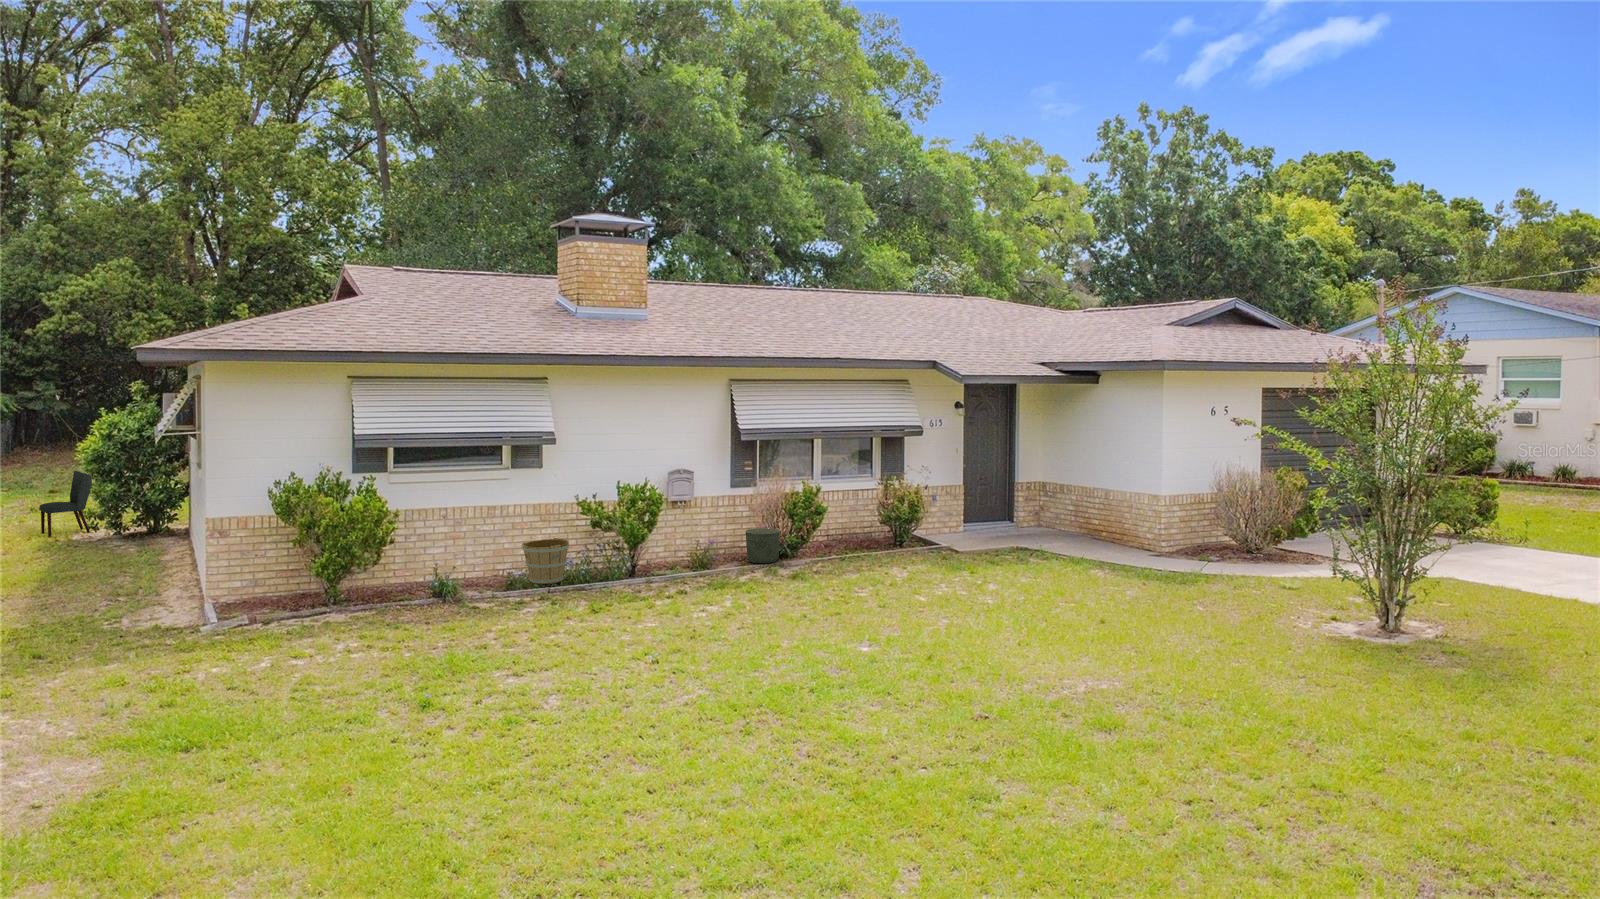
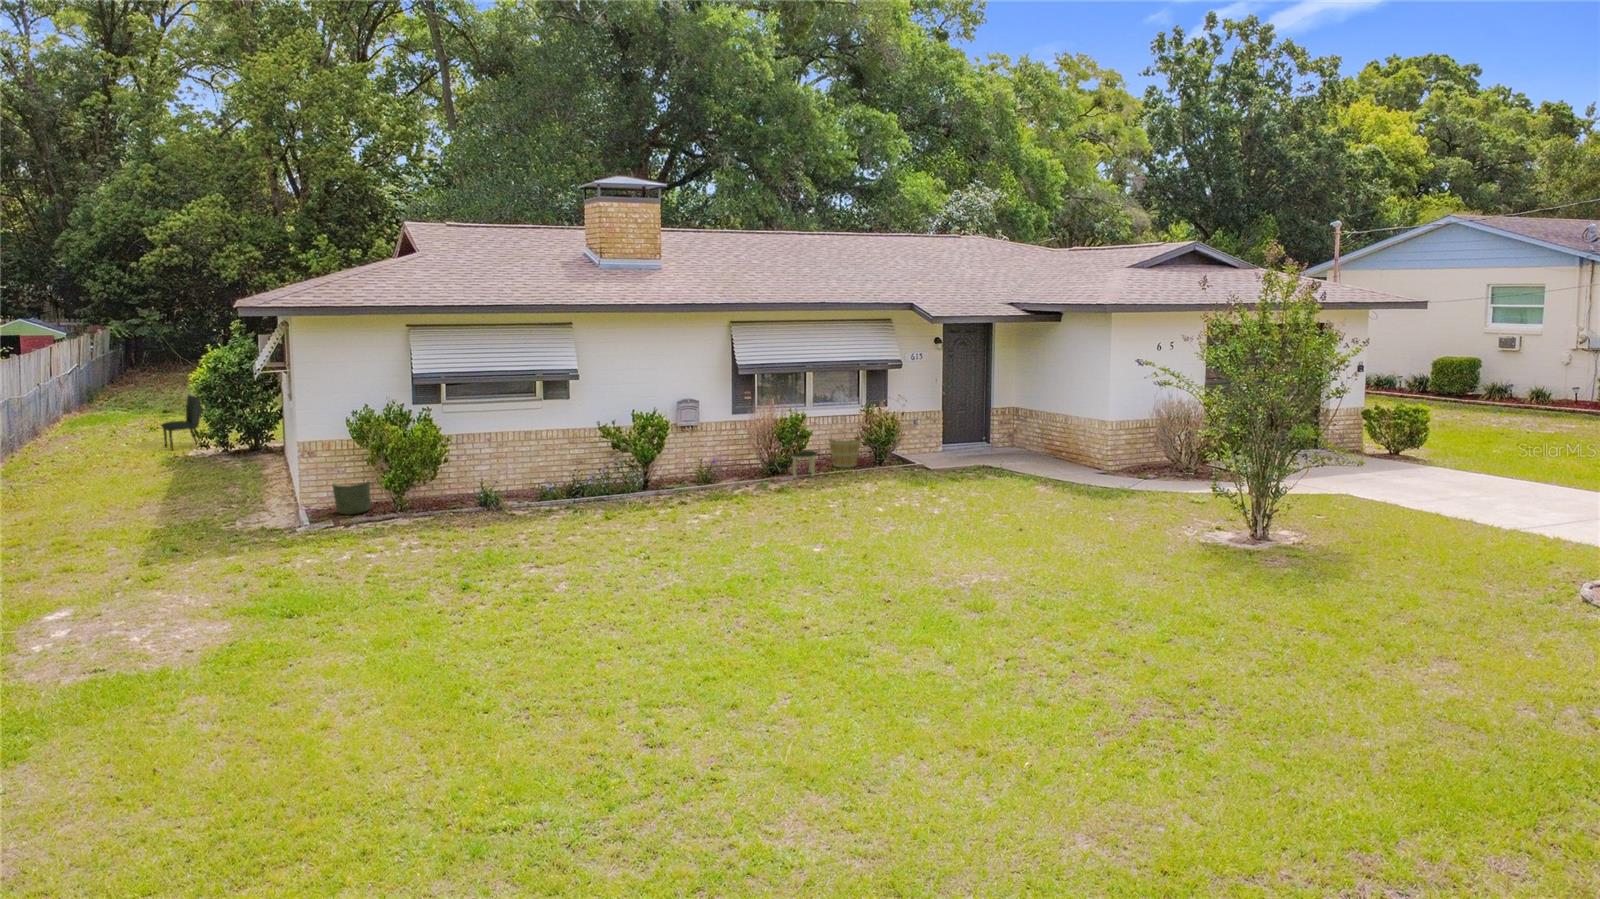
planter: present [746,528,780,564] -> present [333,480,371,515]
round table: none [798,529,832,561] -> present [789,450,817,477]
wooden bucket: present [522,538,569,584] -> present [829,436,861,468]

